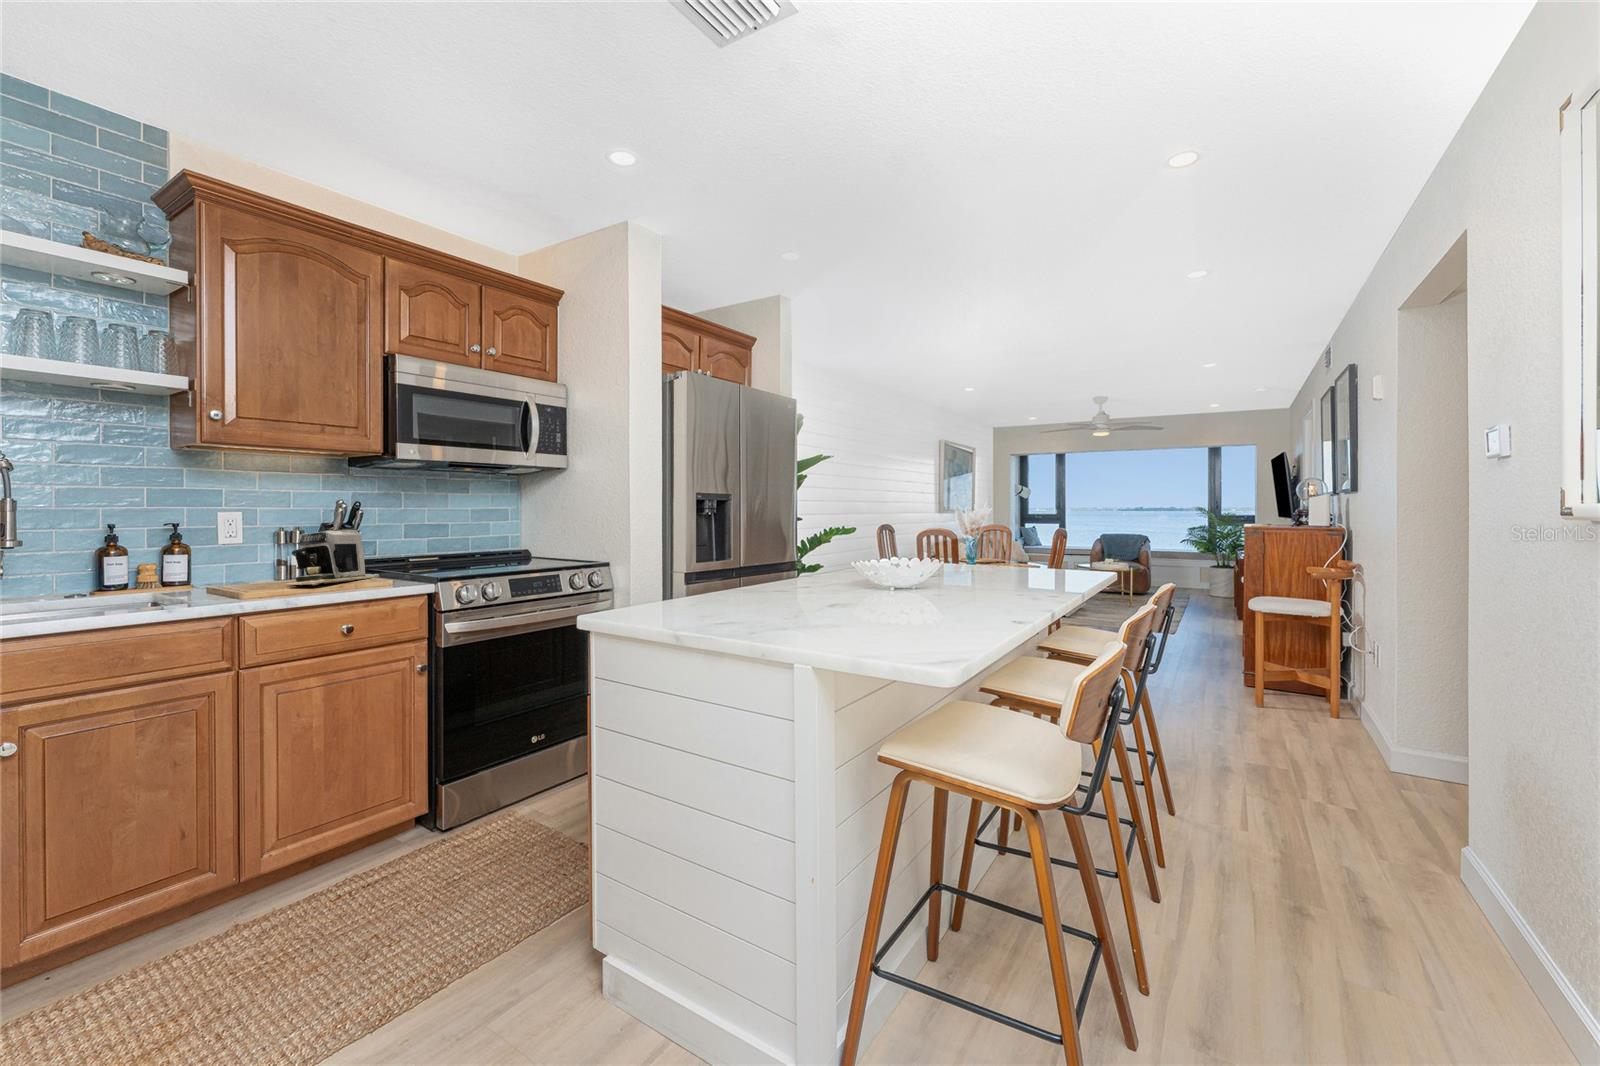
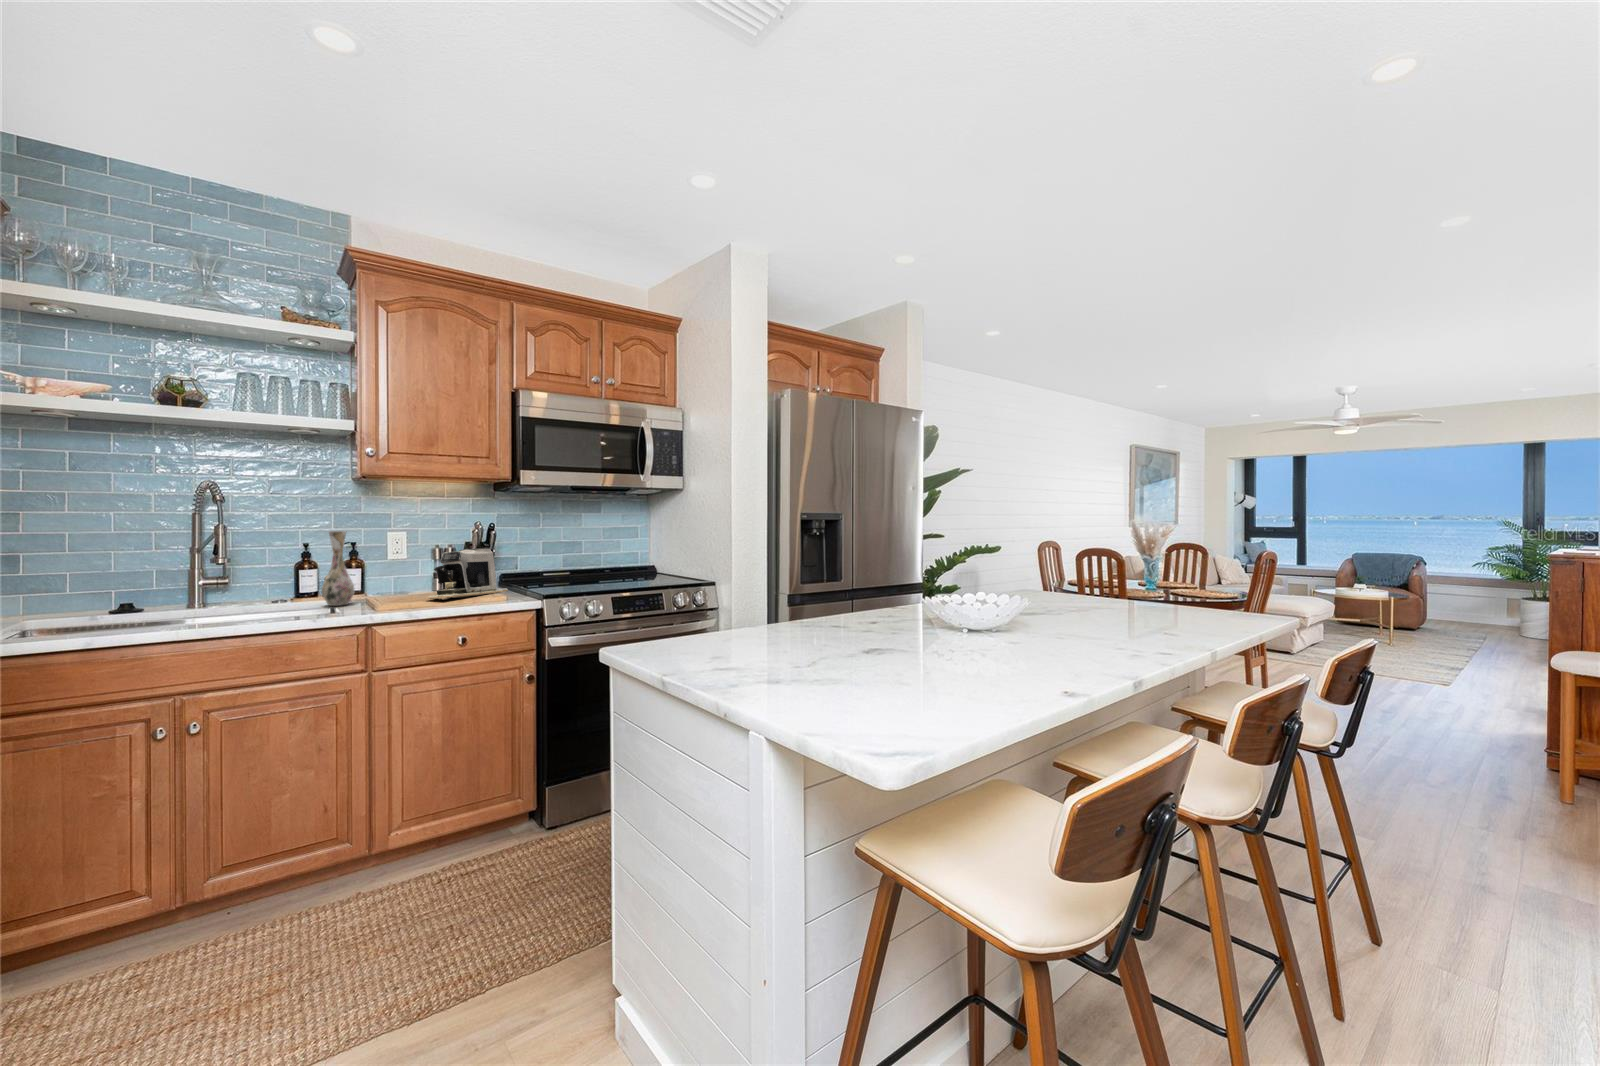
vase: none [149,507,194,596] -> present [321,531,354,606]

